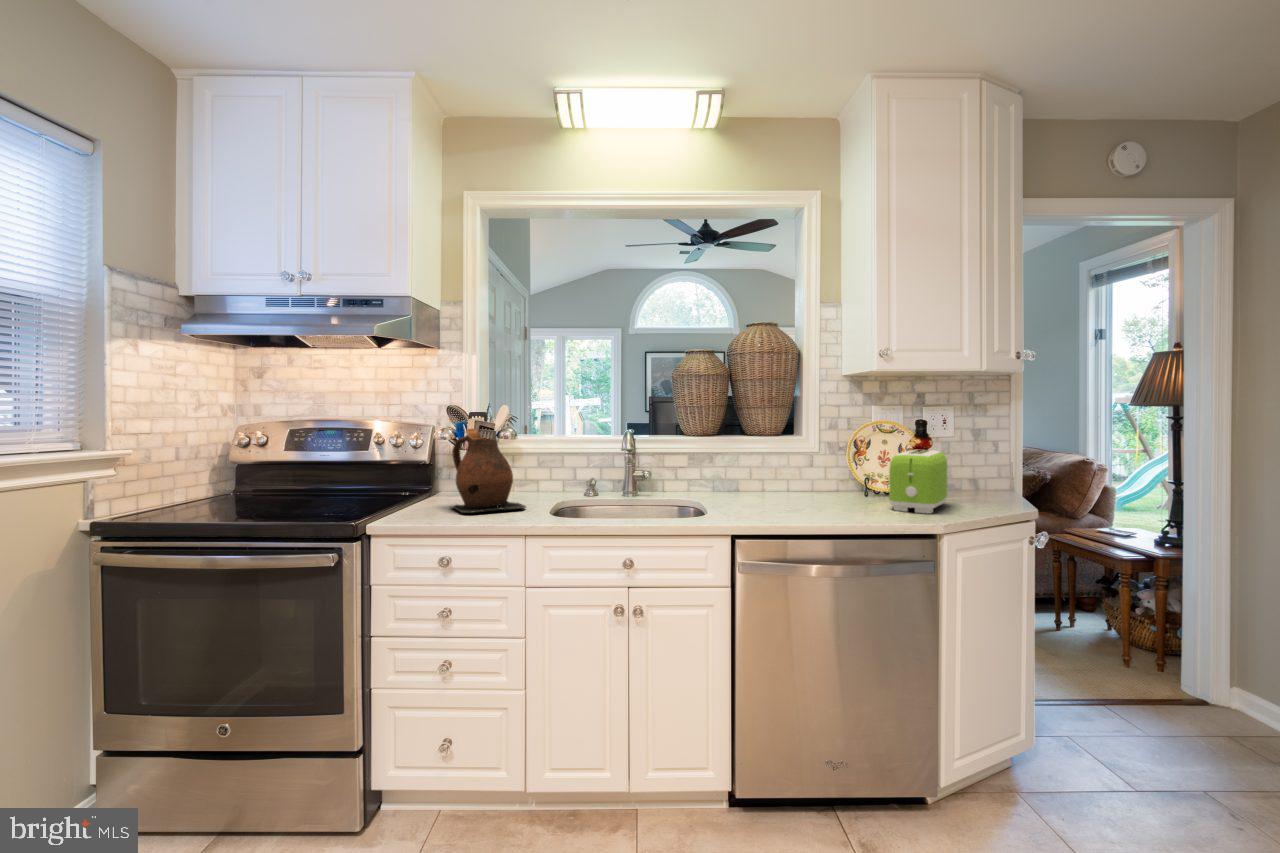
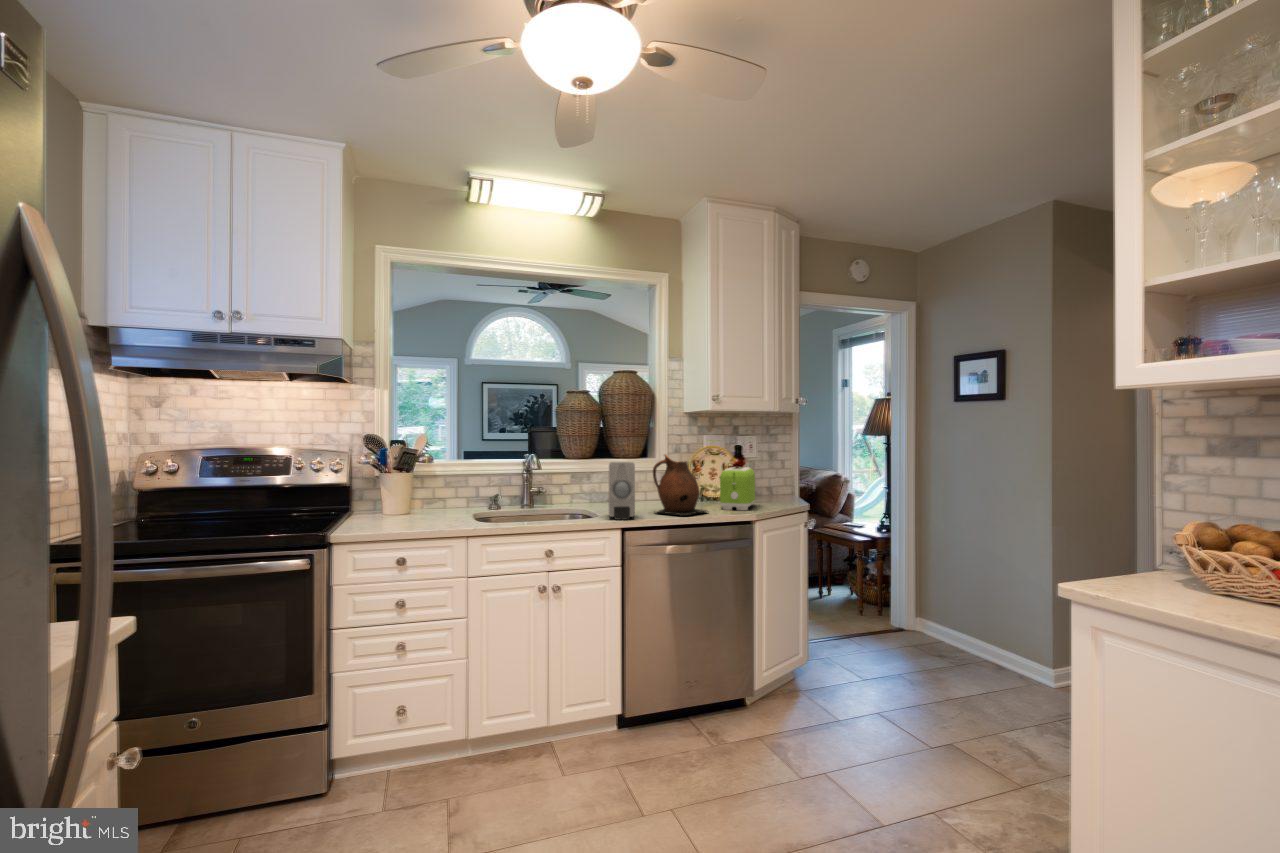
ceramic pitcher: present [452,429,526,513] -> present [653,455,708,516]
soap dispenser: none [715,442,756,522] -> present [609,462,635,520]

